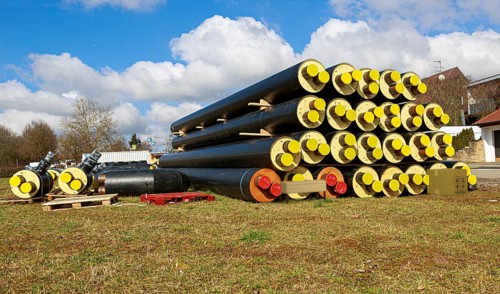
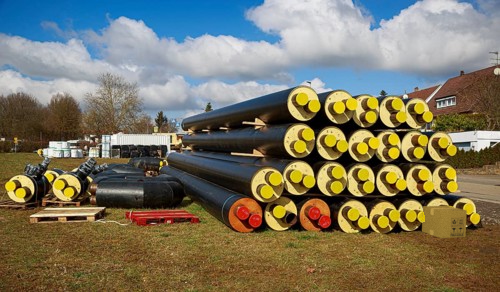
bench: present [280,180,326,203] -> none [259,212,309,237]

